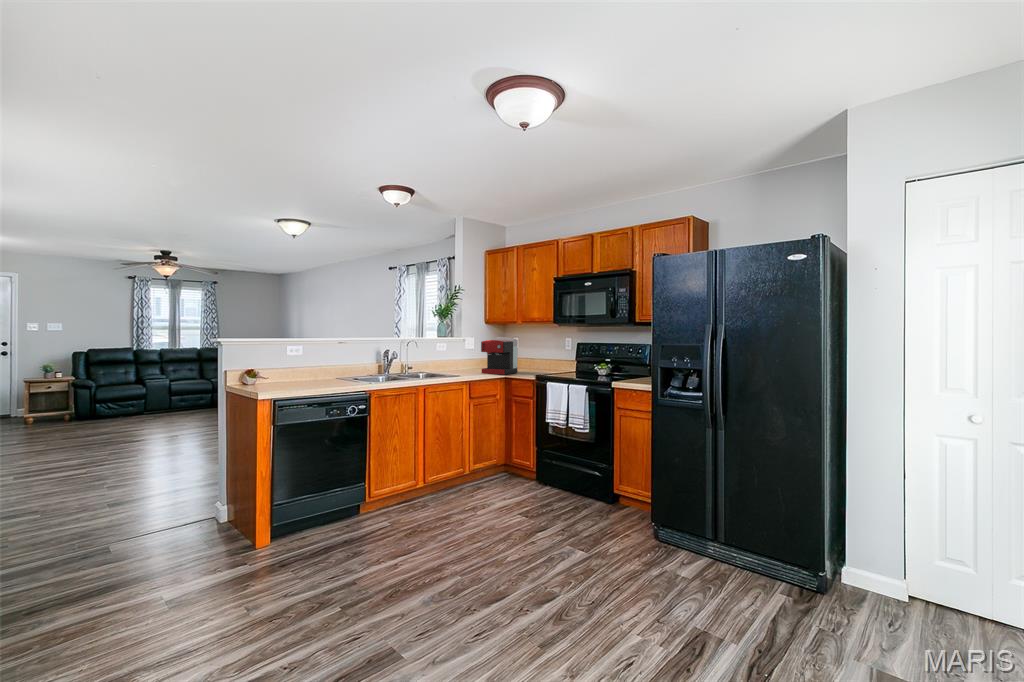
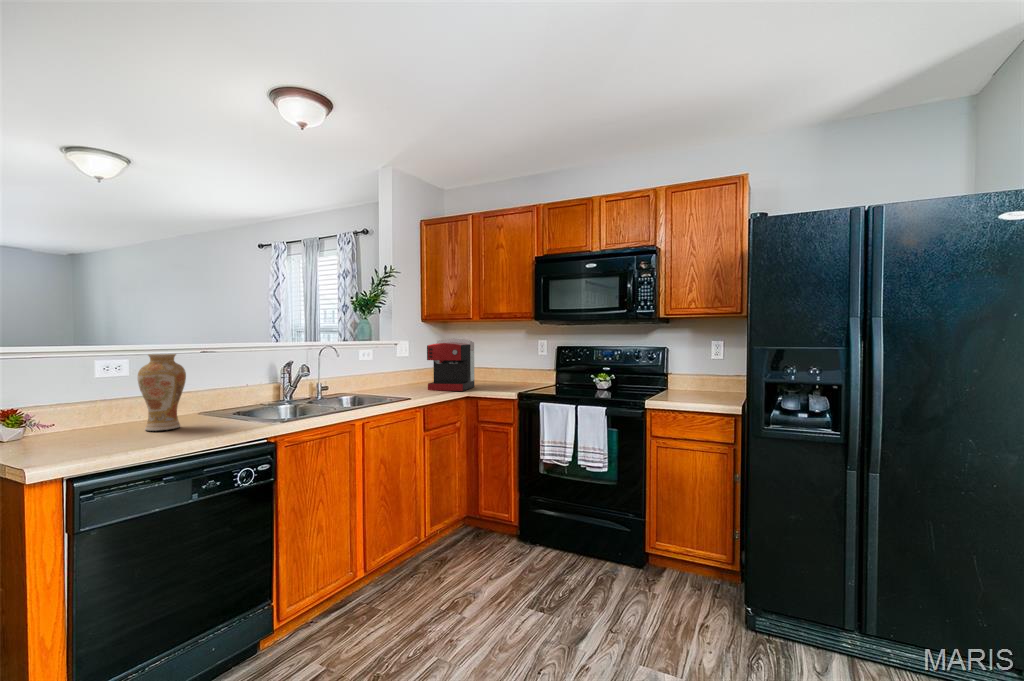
vase: none [302,343,325,384] -> present [137,354,186,431]

